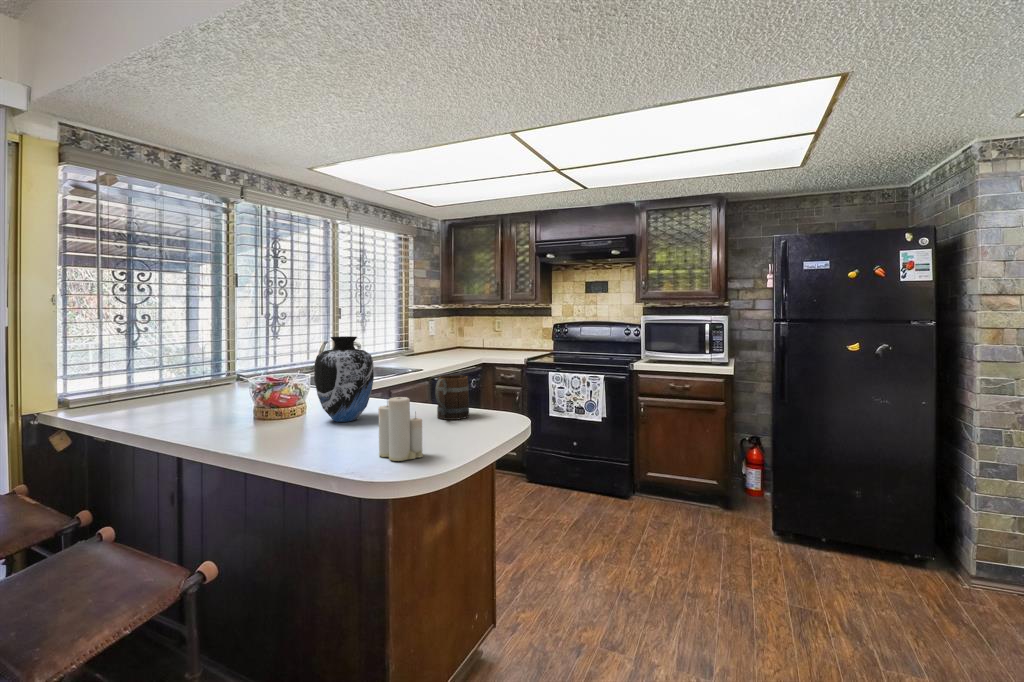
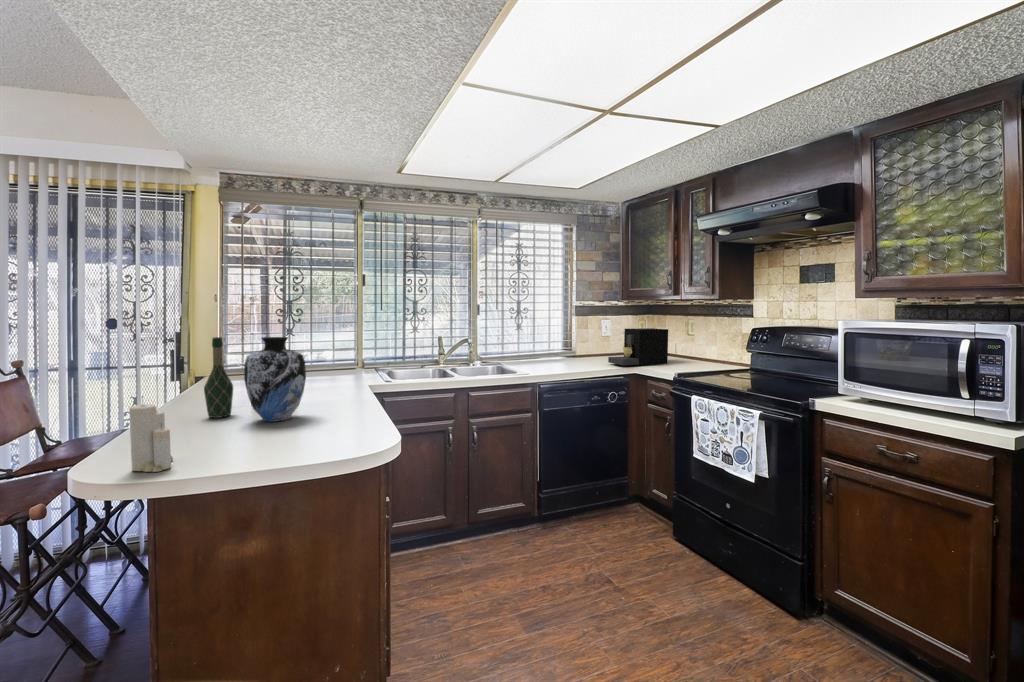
coffee maker: none [455,327,495,356] -> present [608,328,668,366]
wine bottle: none [249,340,281,430] -> present [204,337,233,418]
mug: present [435,375,469,420] -> none [297,386,359,439]

